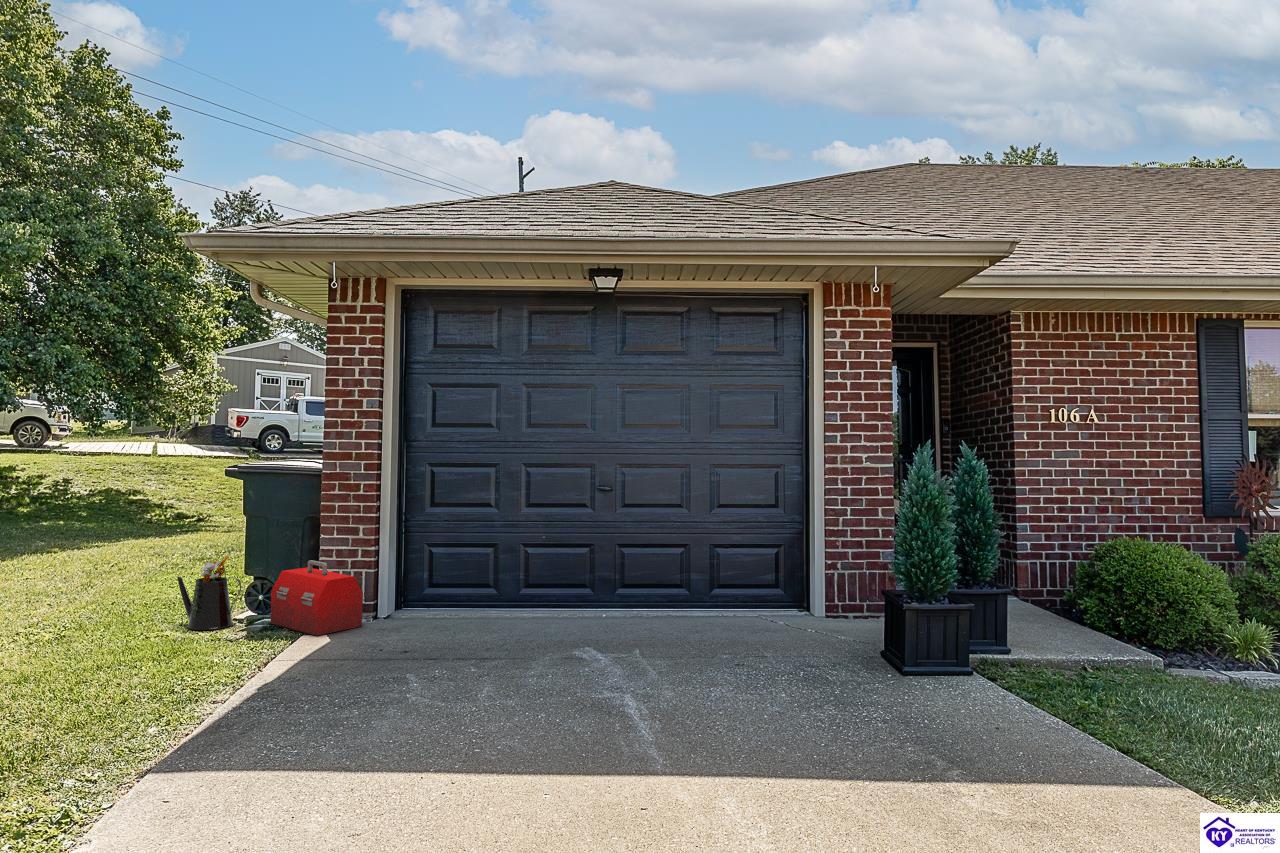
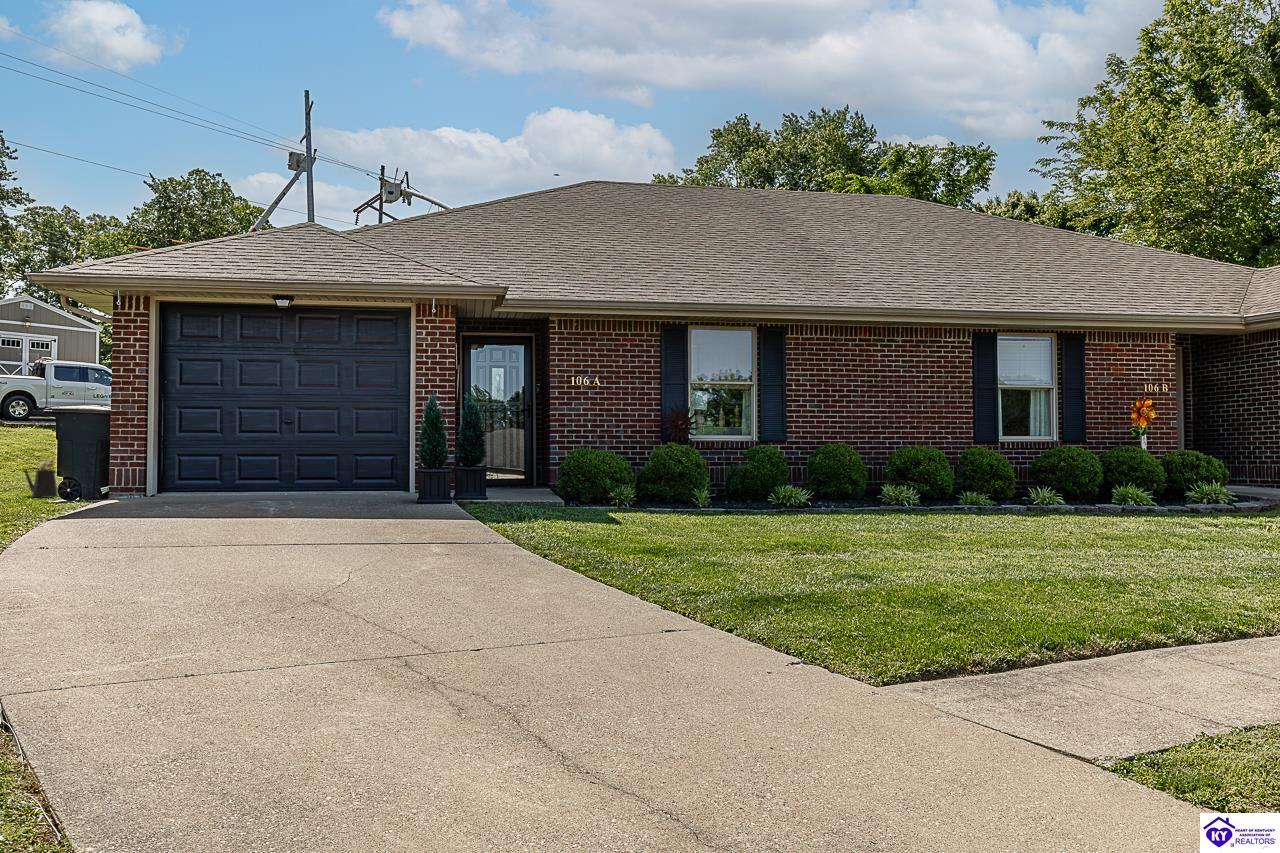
toolbox: present [271,560,363,636] -> none [81,460,138,499]

